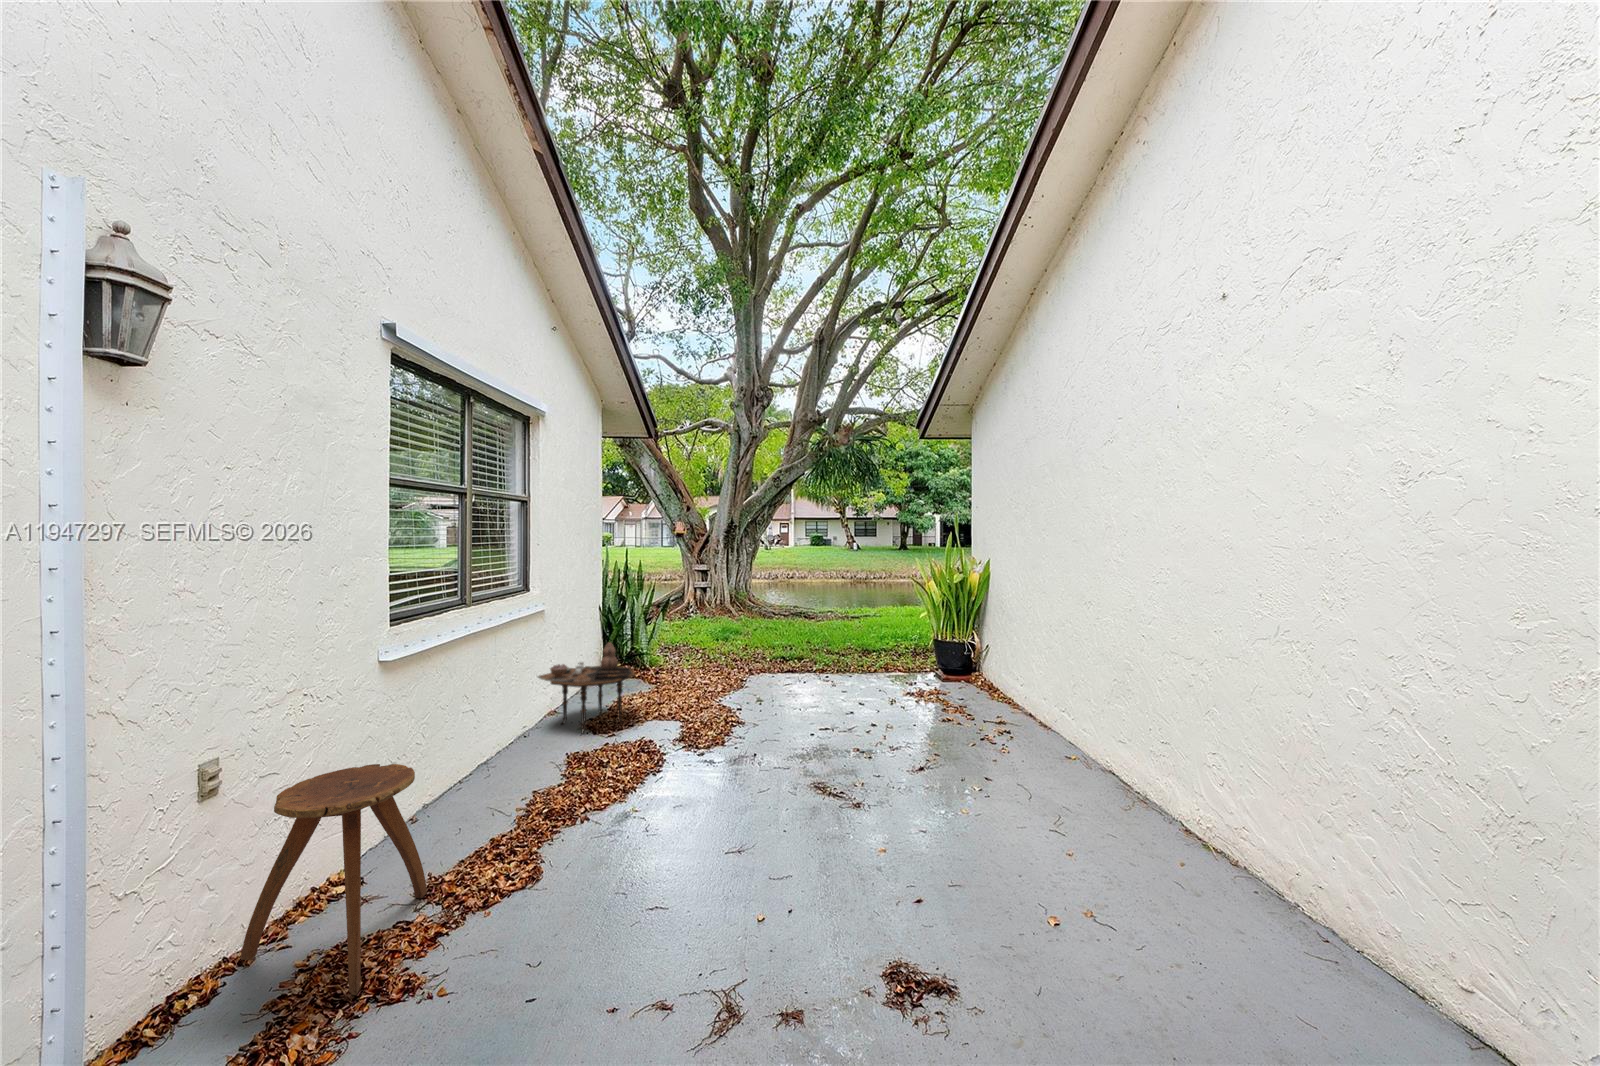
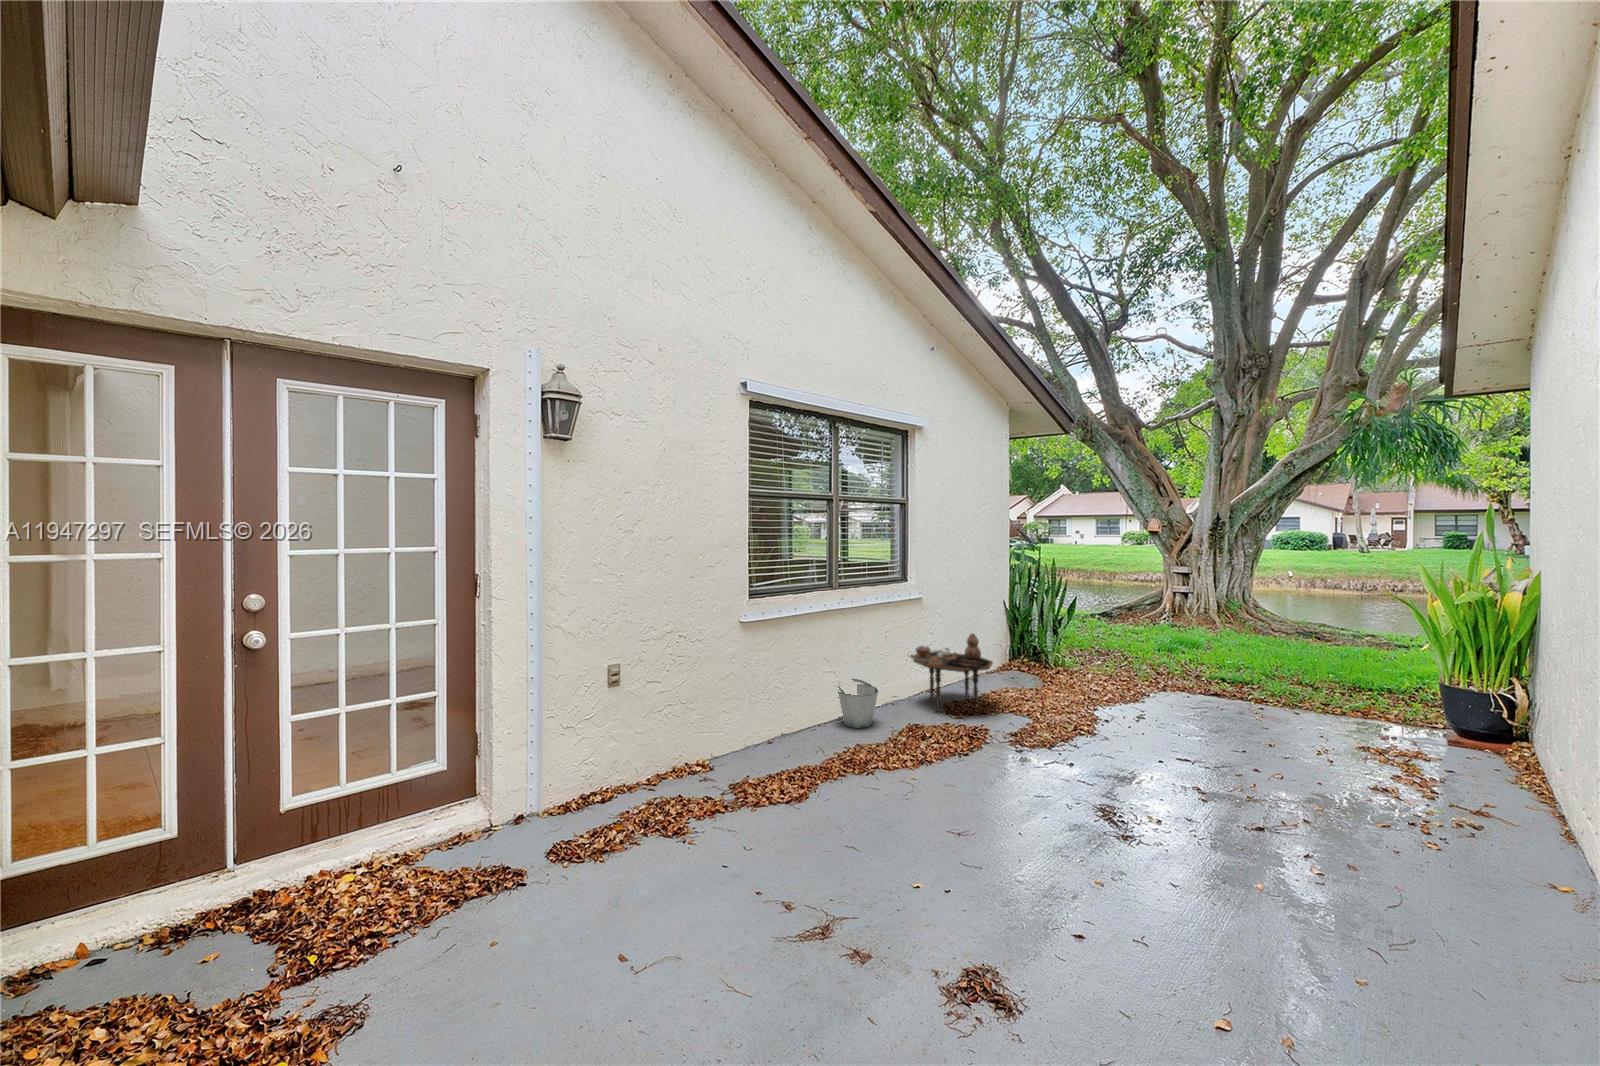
bucket: none [478,718,535,778] -> present [838,678,878,728]
stool: present [241,764,427,995] -> none [648,680,740,822]

